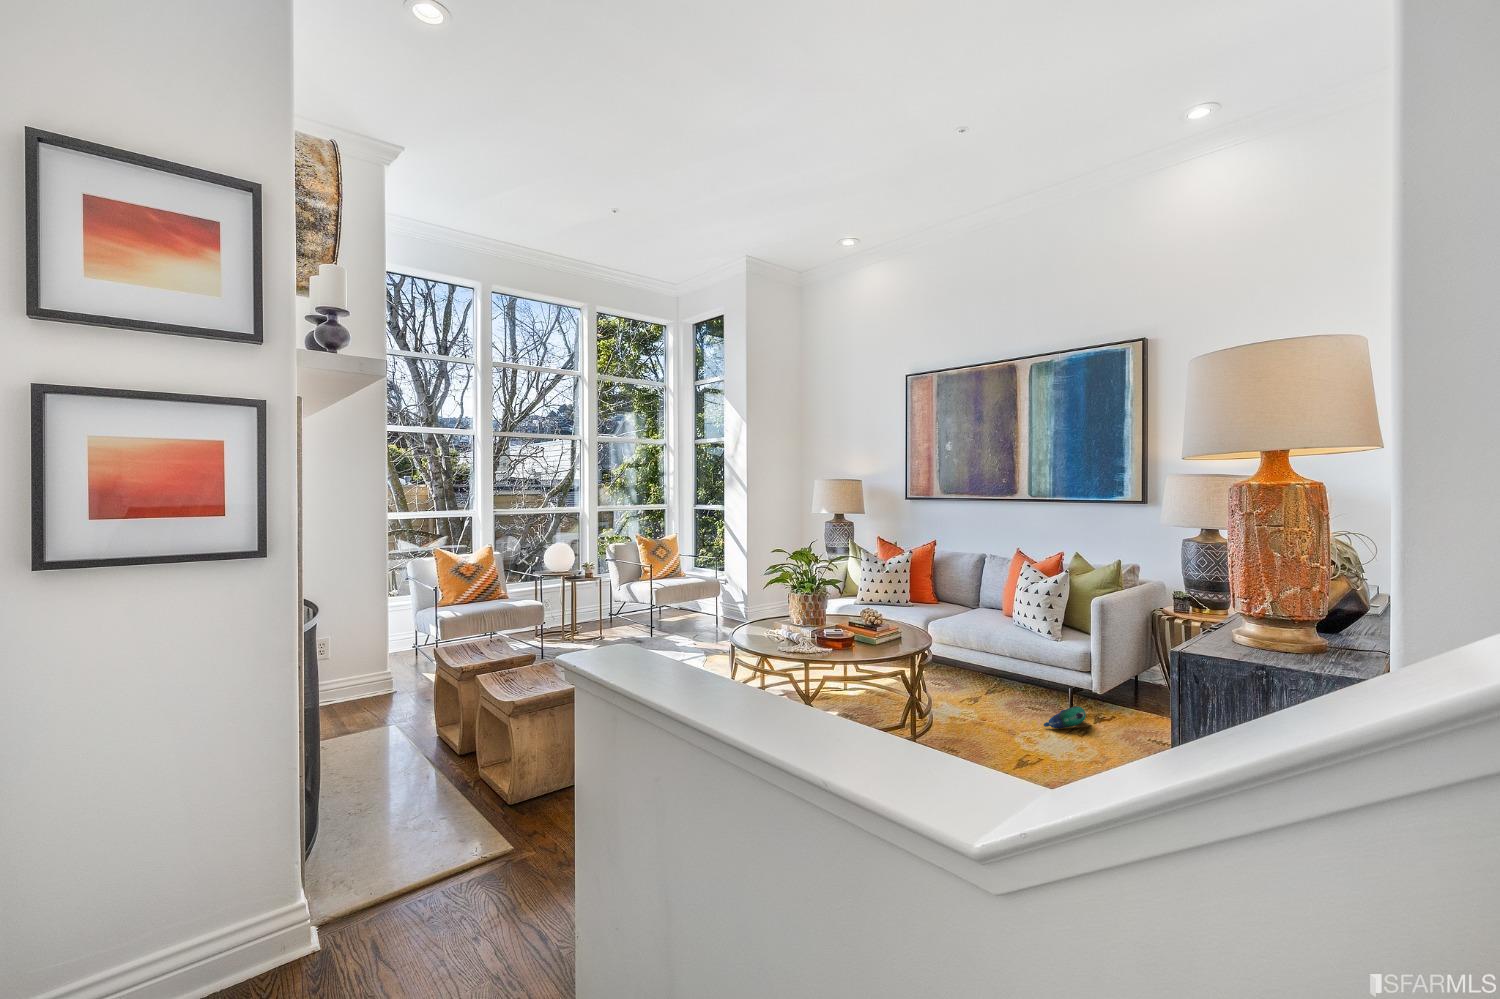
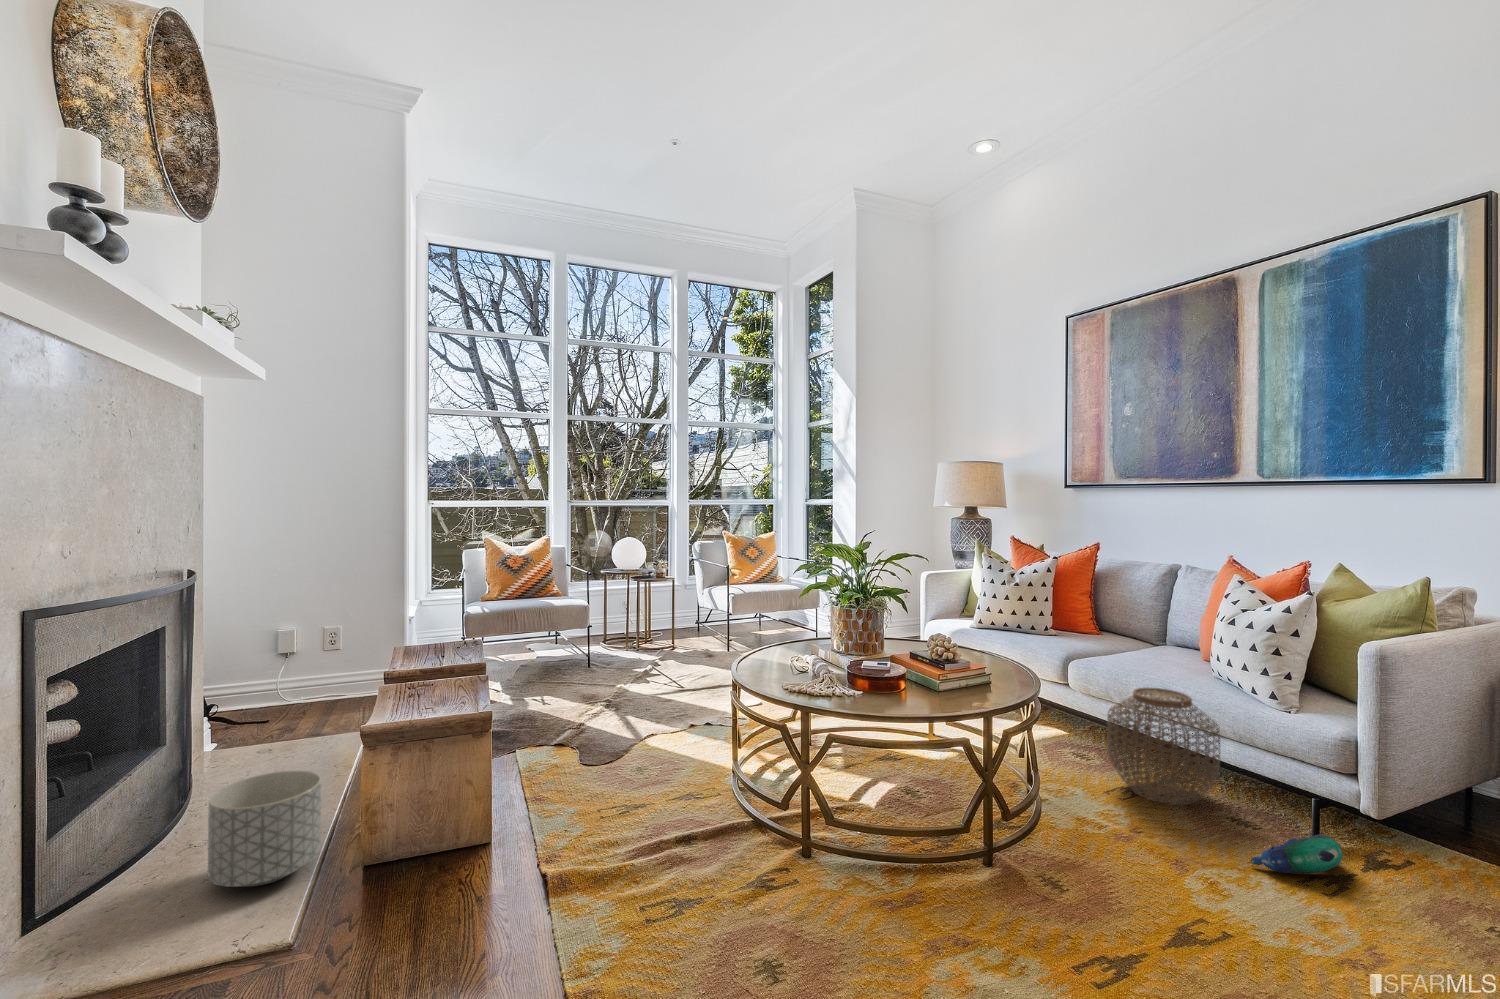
woven basket: none [959,635,1022,704] -> present [1107,688,1220,805]
planter: none [409,744,484,828] -> present [208,771,321,887]

